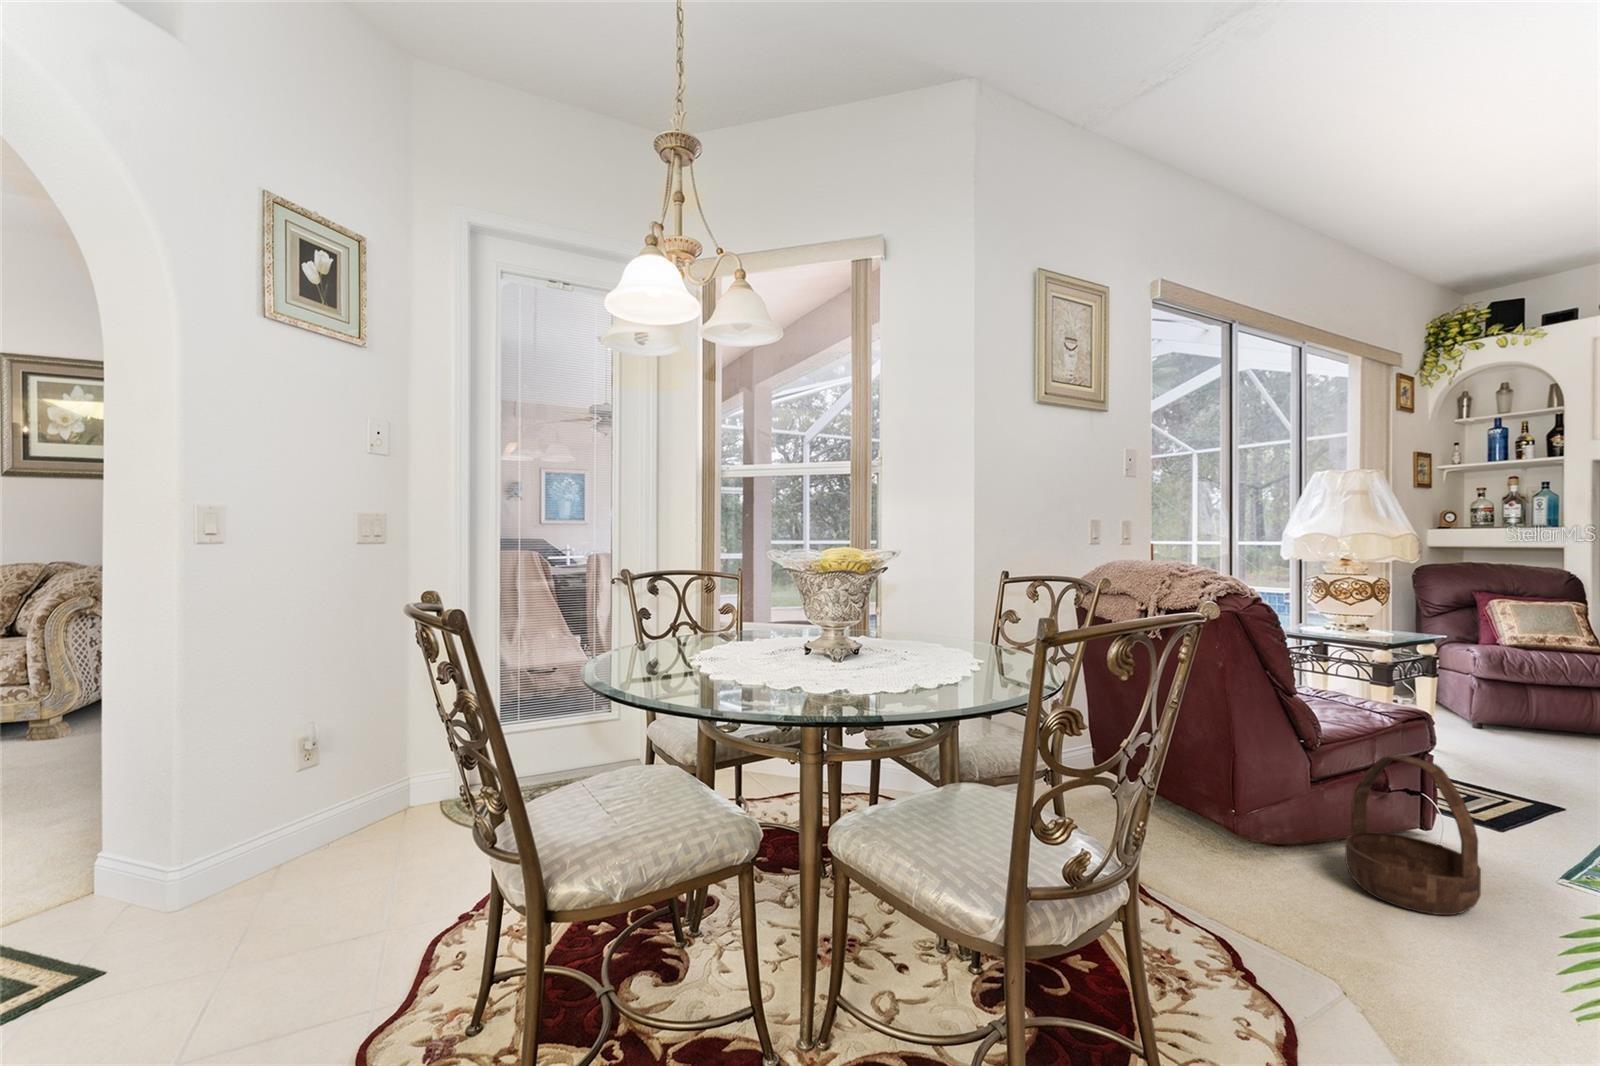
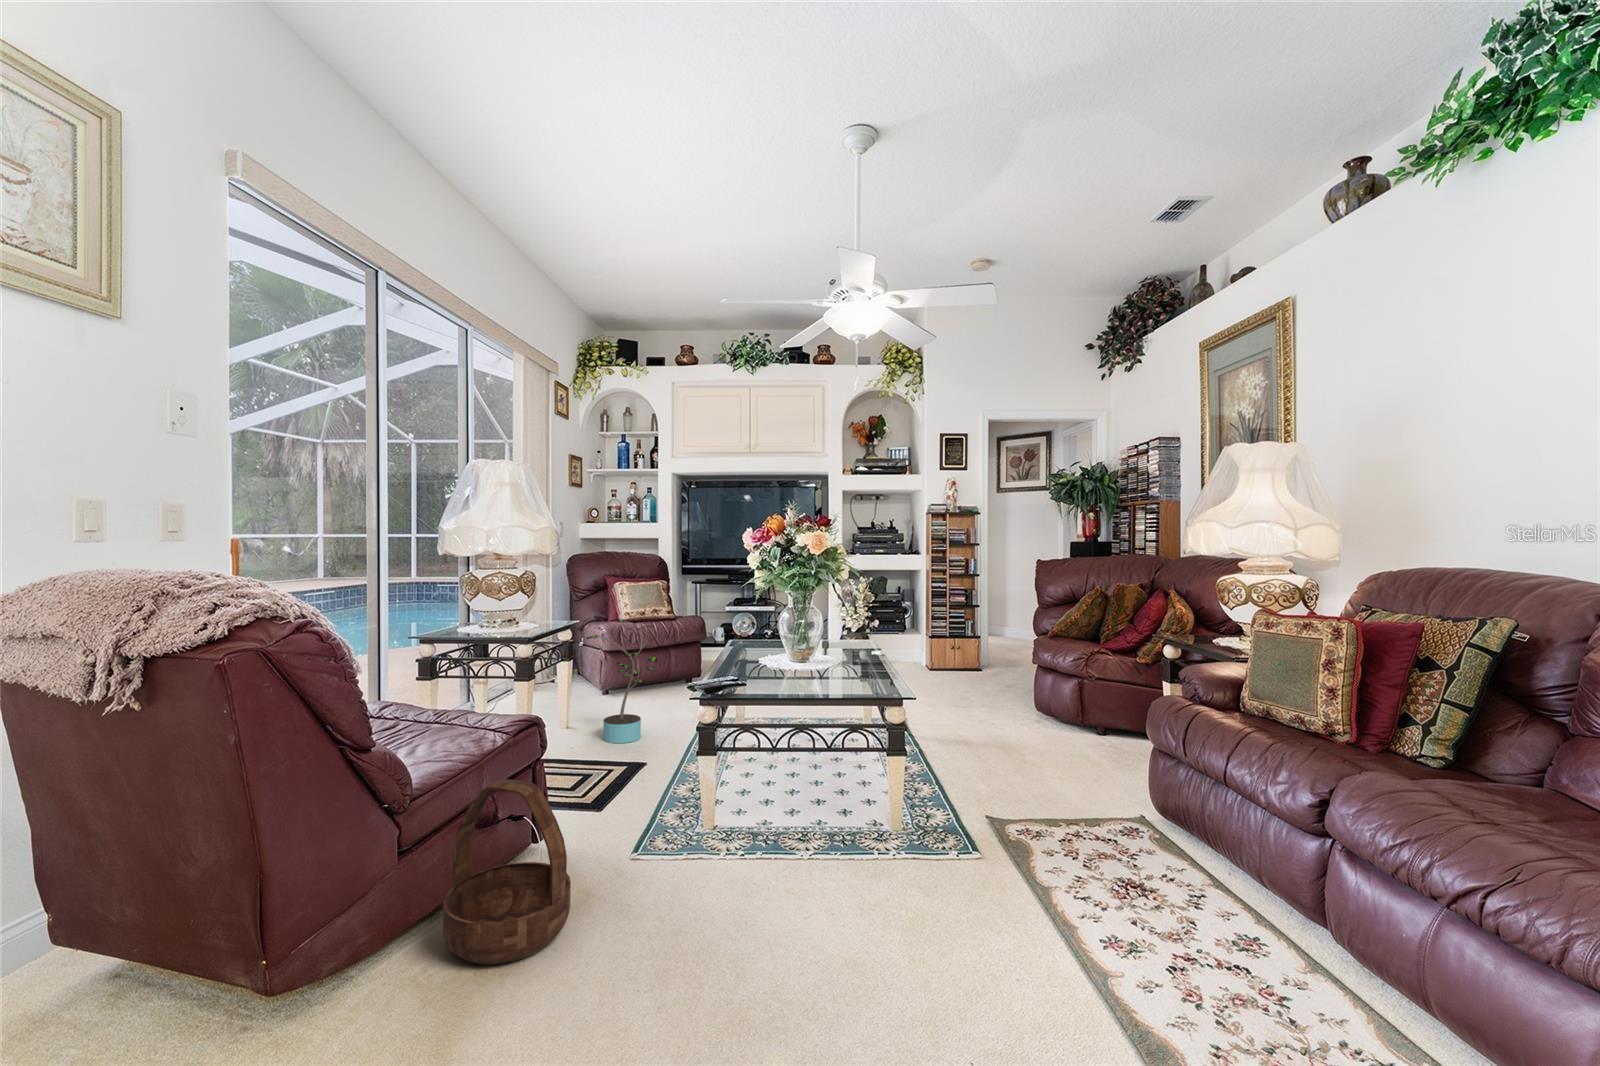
potted plant: none [1462,639,1576,784] -> present [587,619,658,743]

